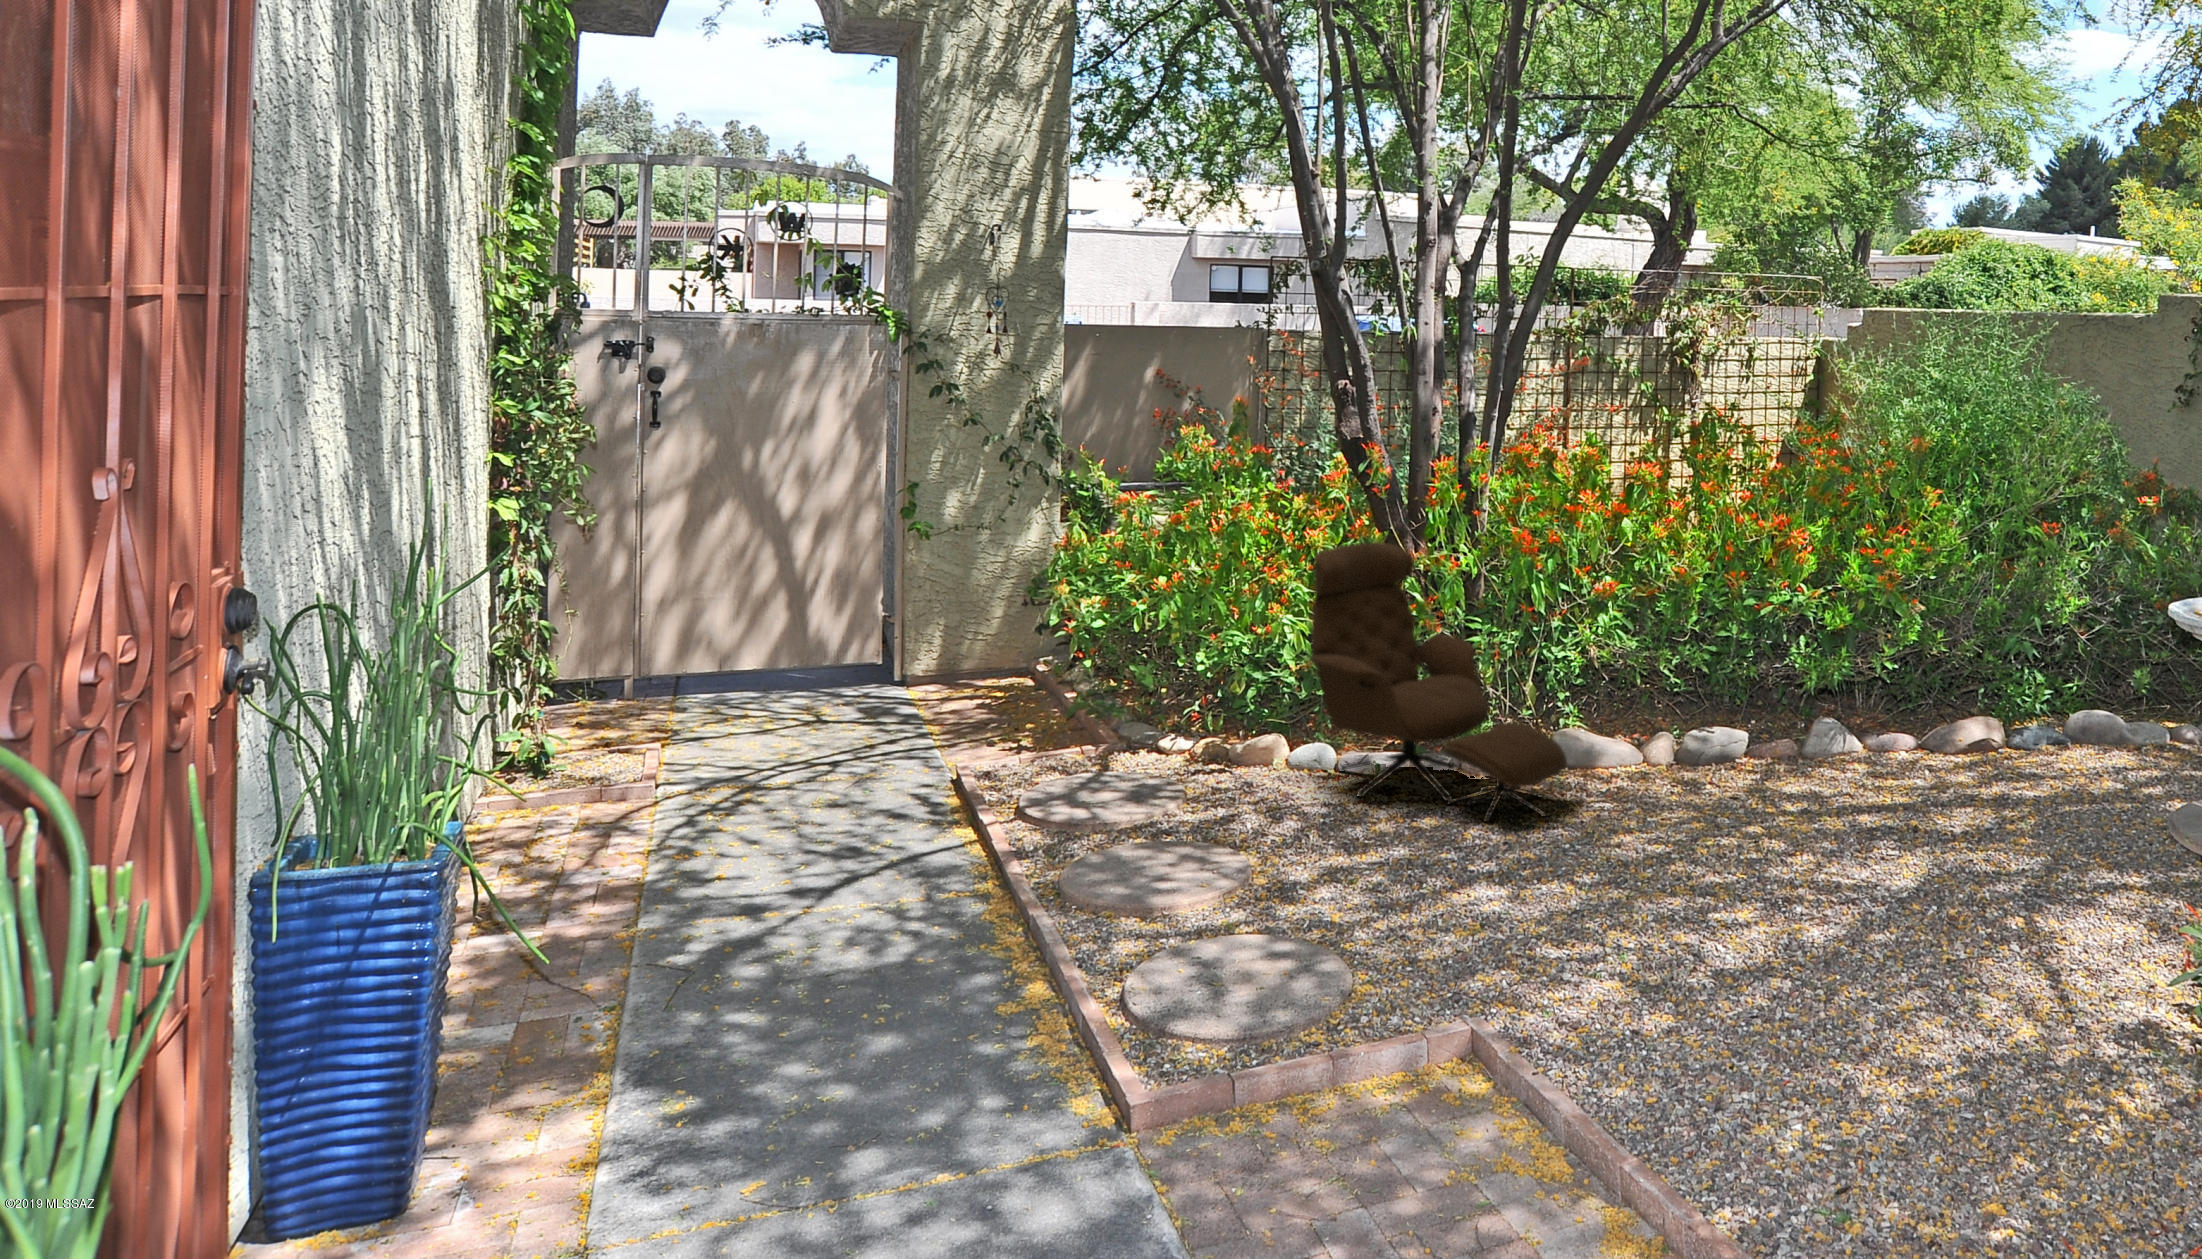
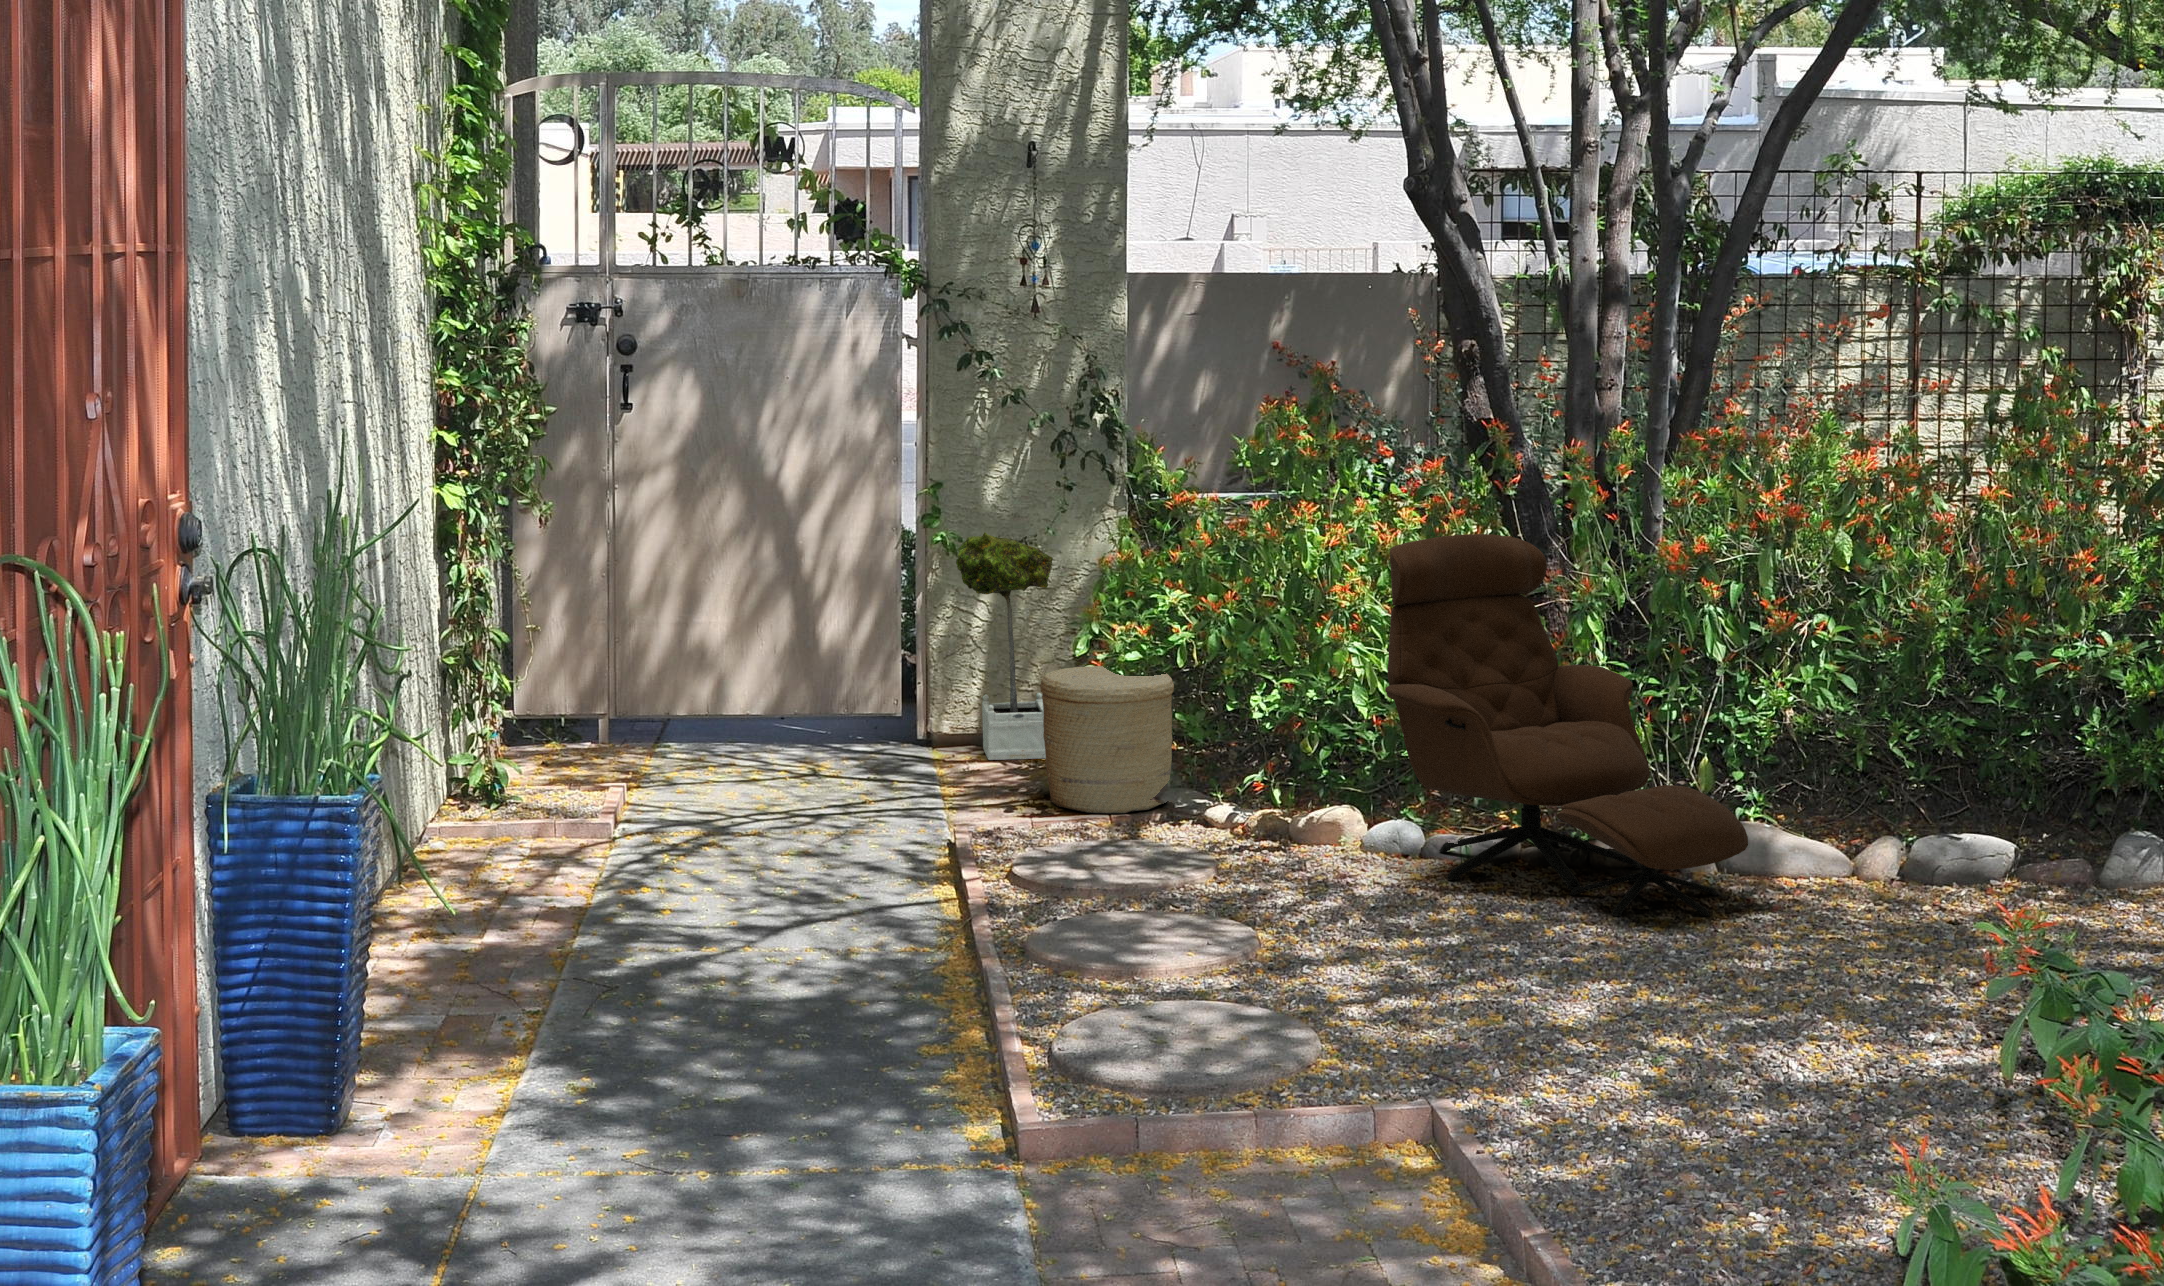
potted tree: none [944,531,1022,704] -> present [956,532,1053,760]
woven basket: none [1025,635,1130,750] -> present [1040,666,1174,813]

